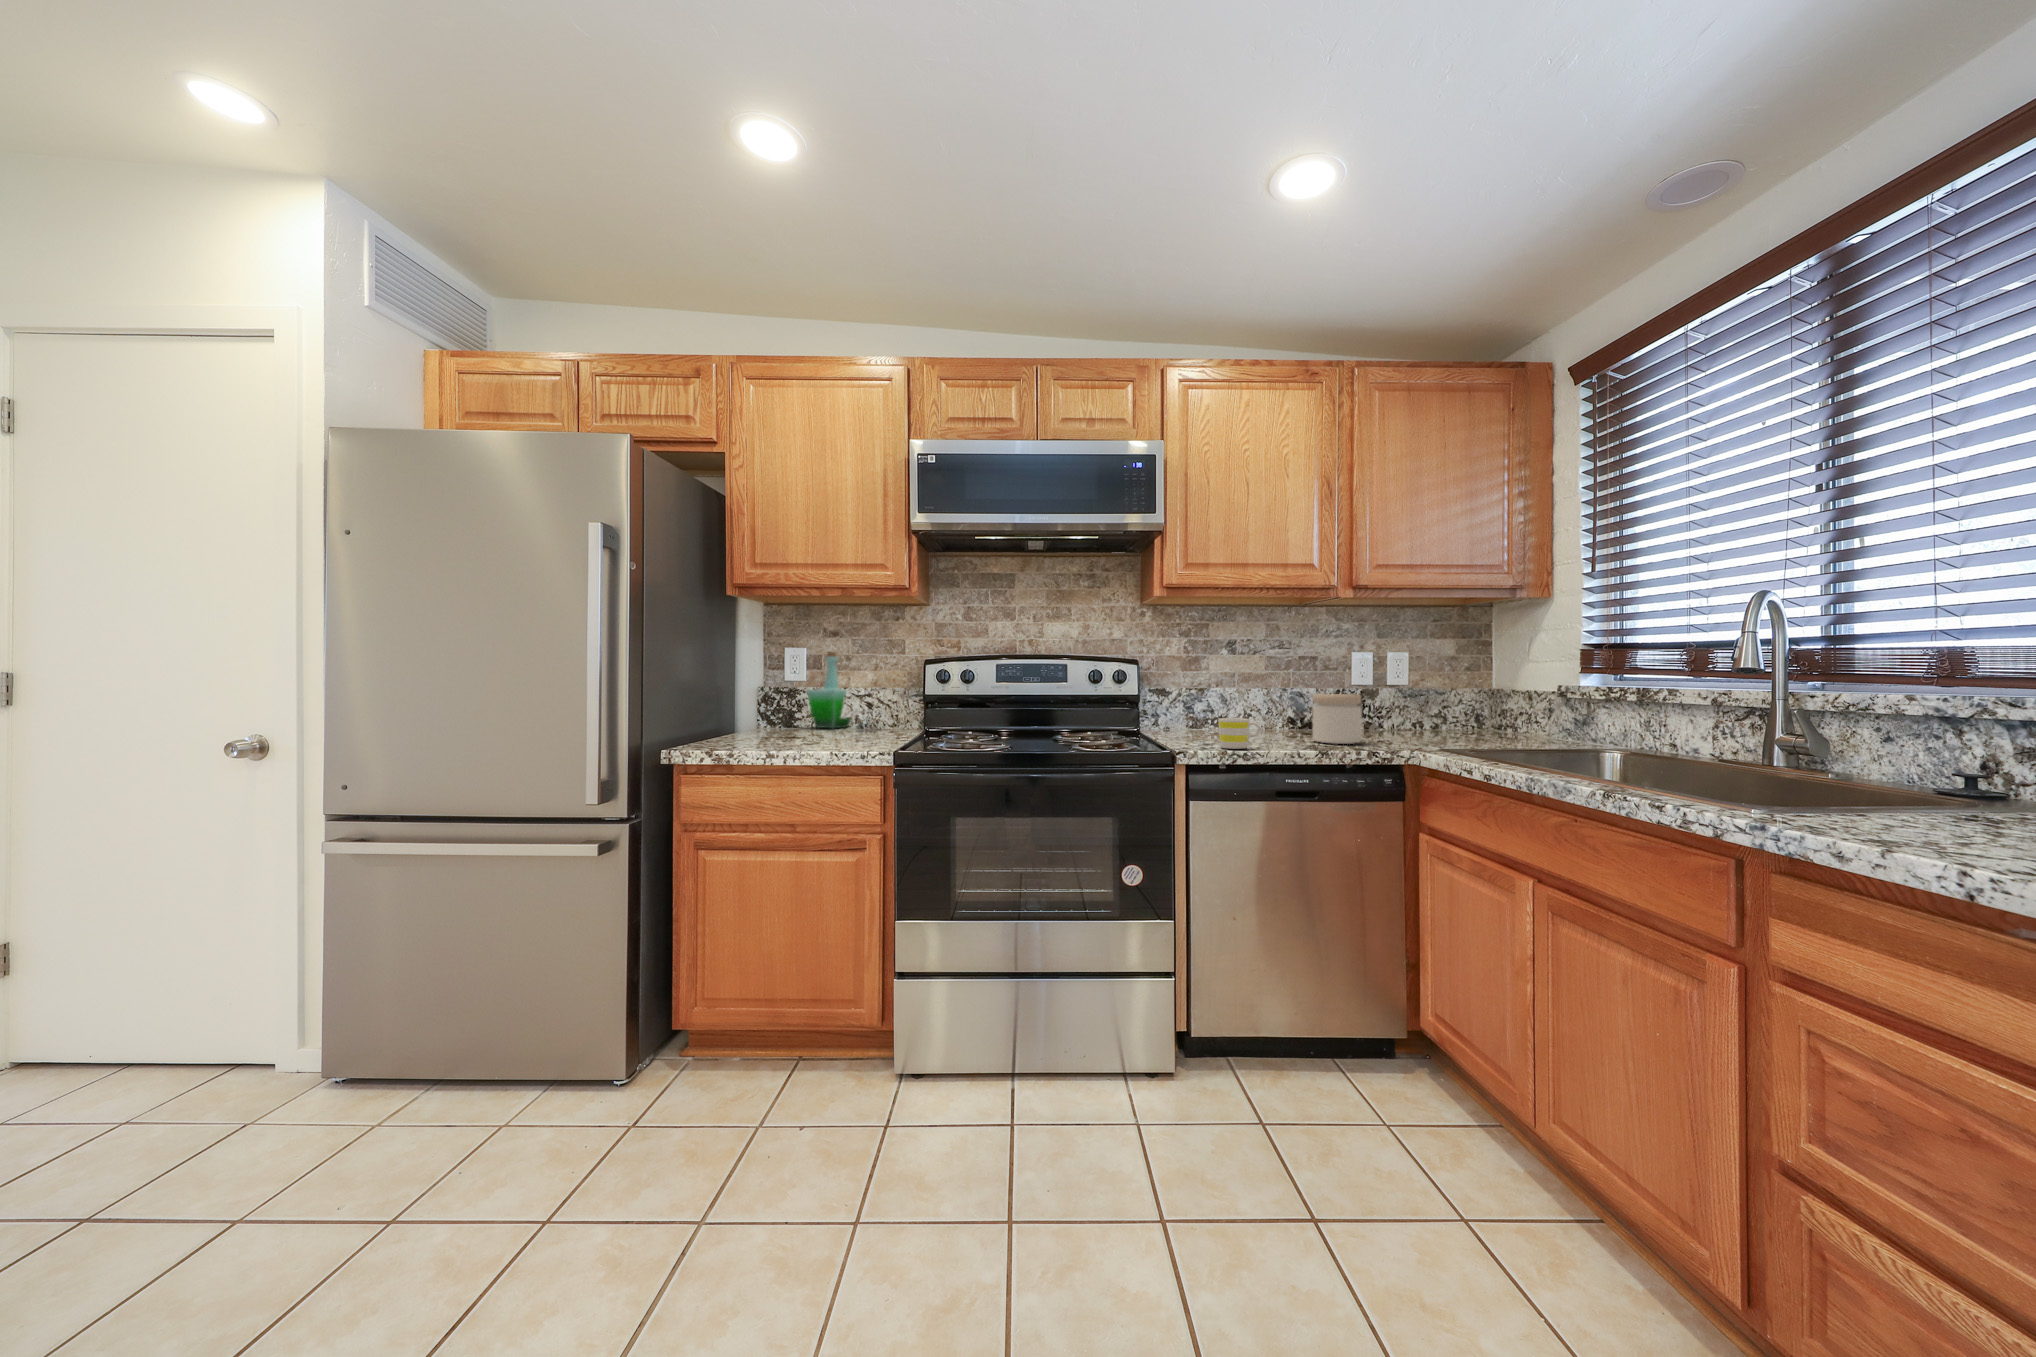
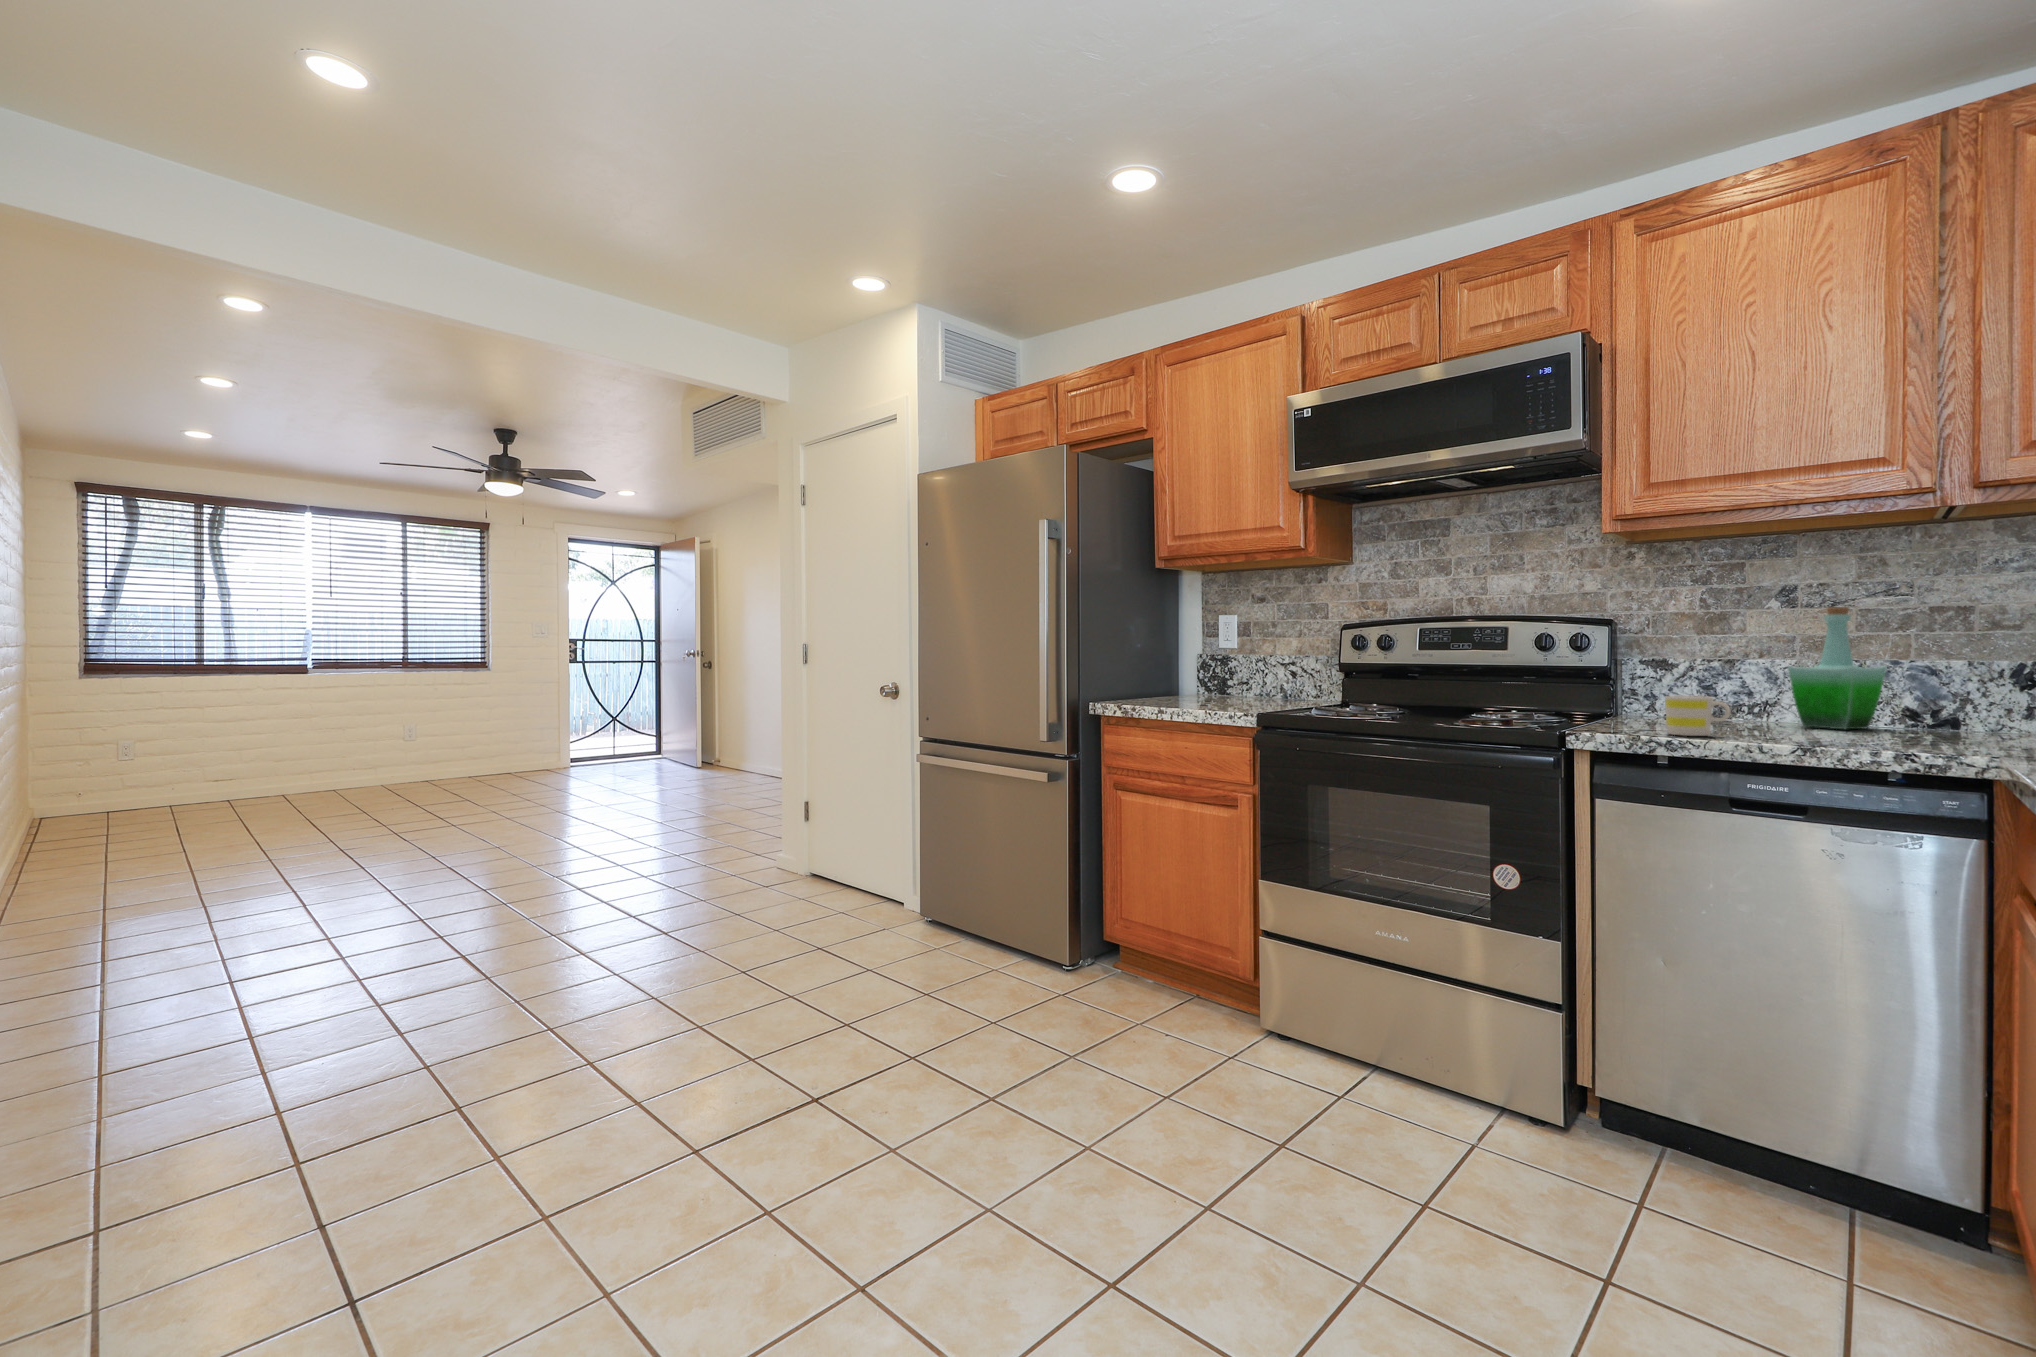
bottle: present [807,652,851,728] -> present [1788,607,1887,729]
jar: present [1313,694,1362,744] -> none [1872,667,1970,742]

